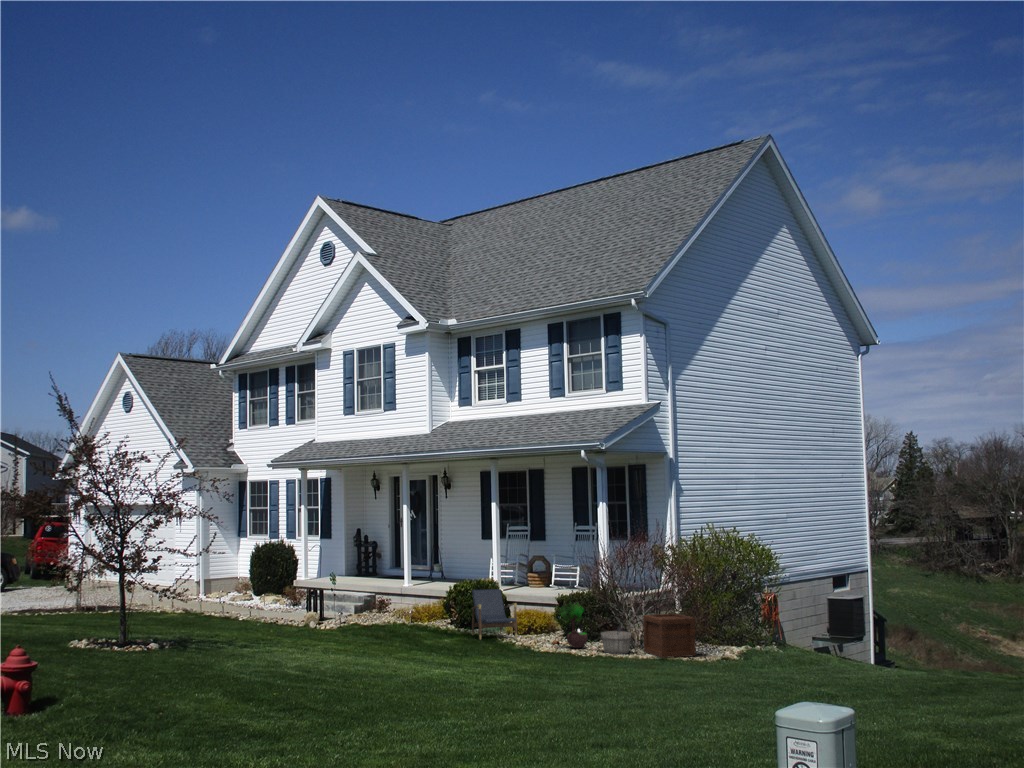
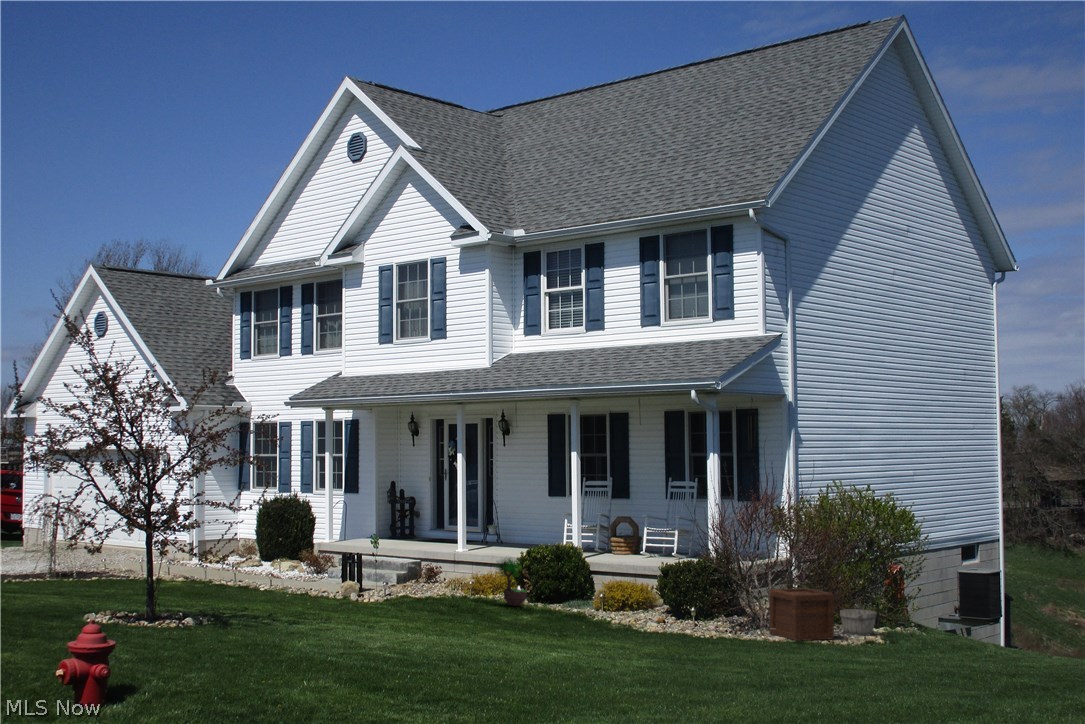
lounge chair: present [472,589,517,639] -> none [553,556,609,617]
potted tree: present [561,604,587,648] -> present [496,558,526,606]
wooden bucket: present [601,628,631,654] -> present [840,605,876,636]

